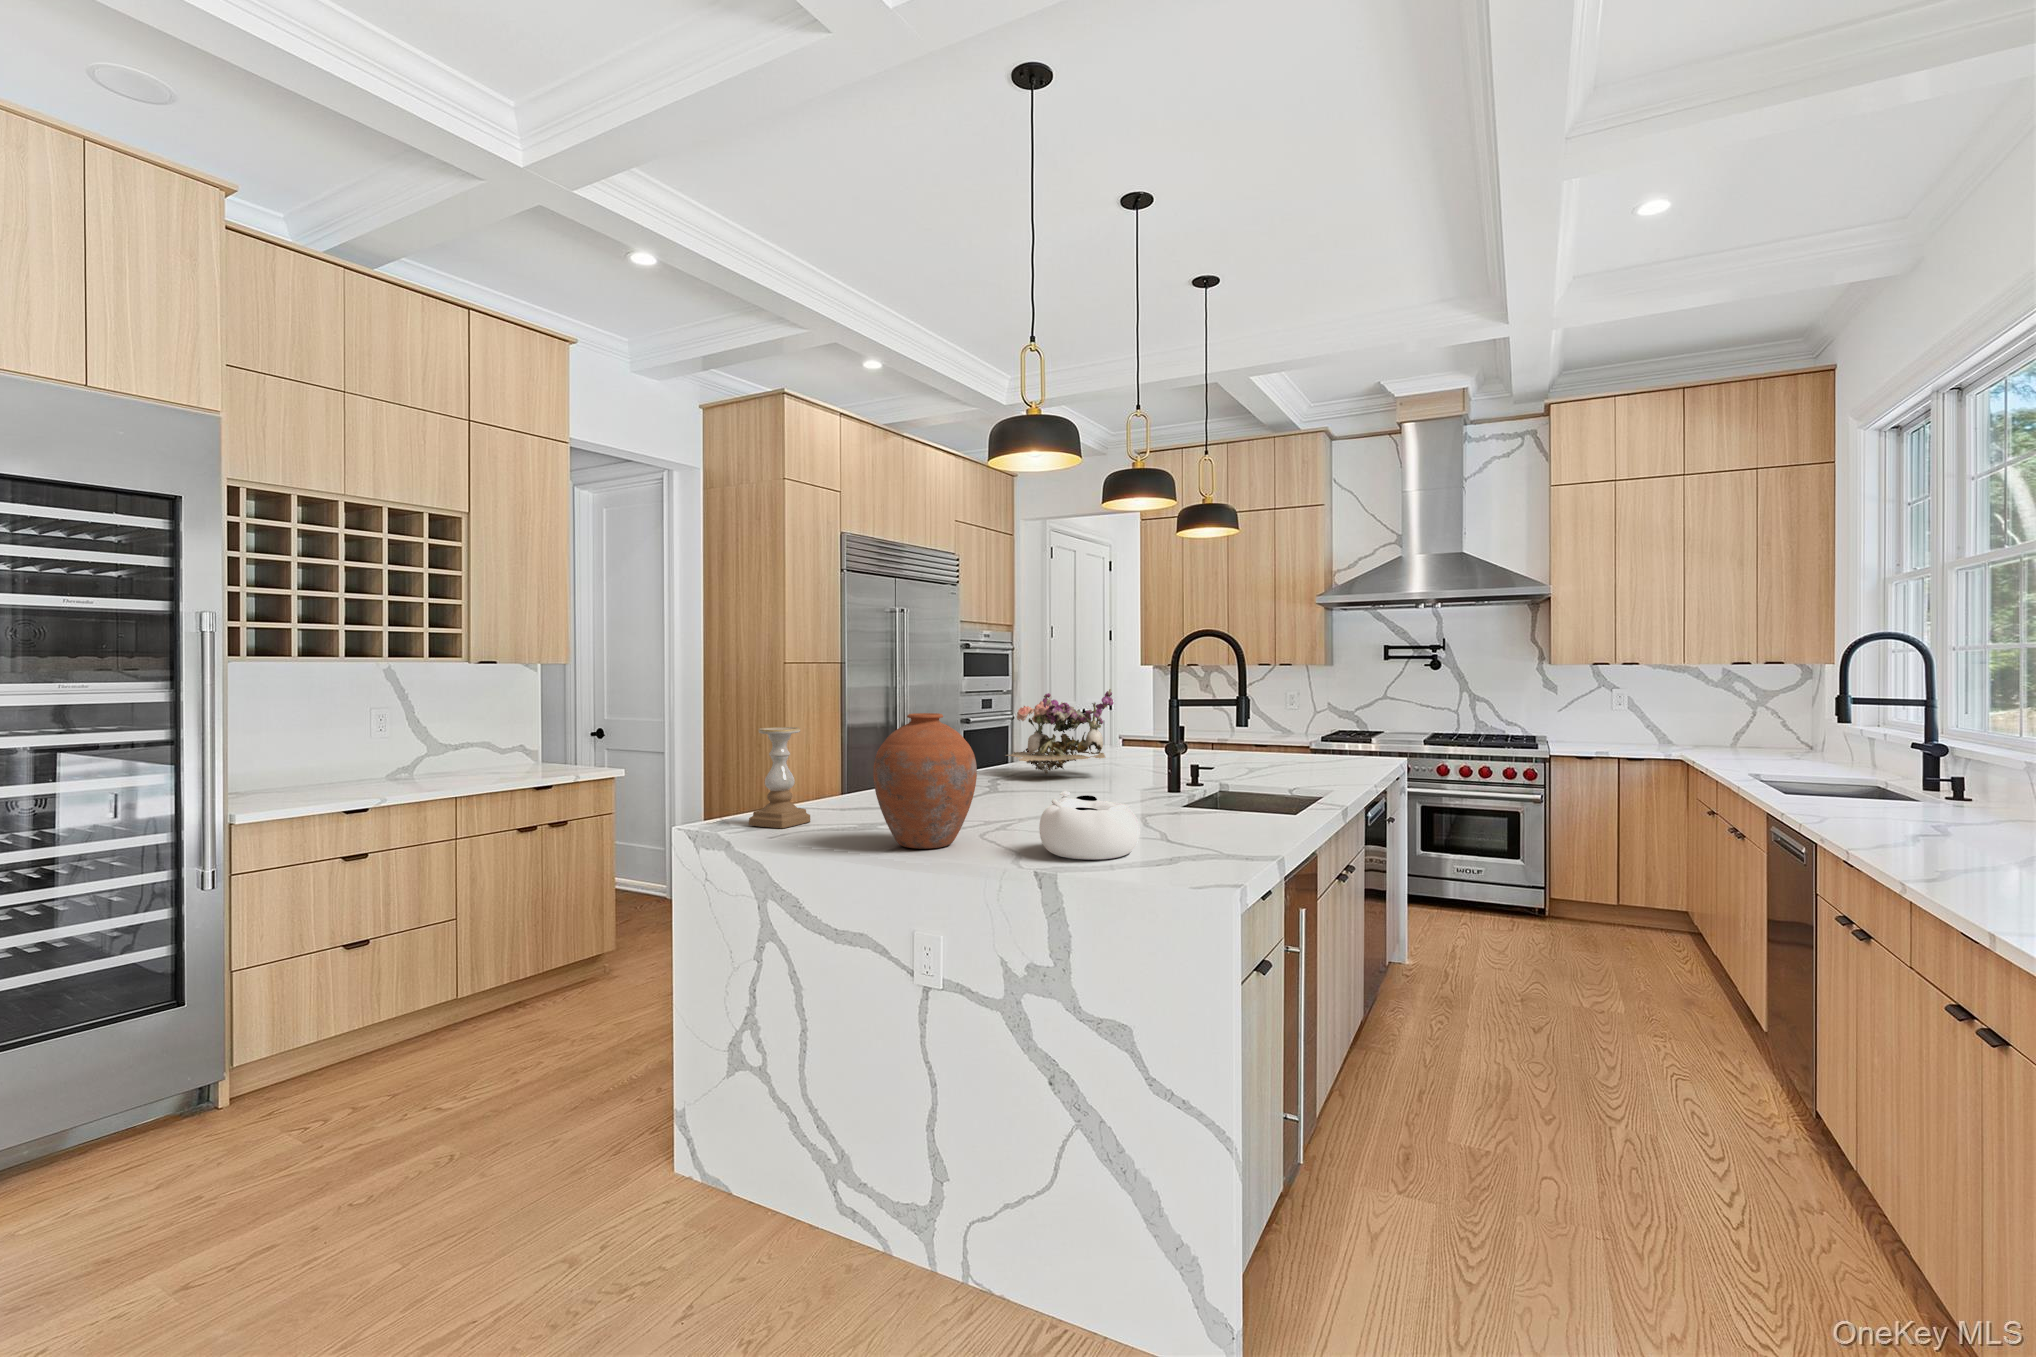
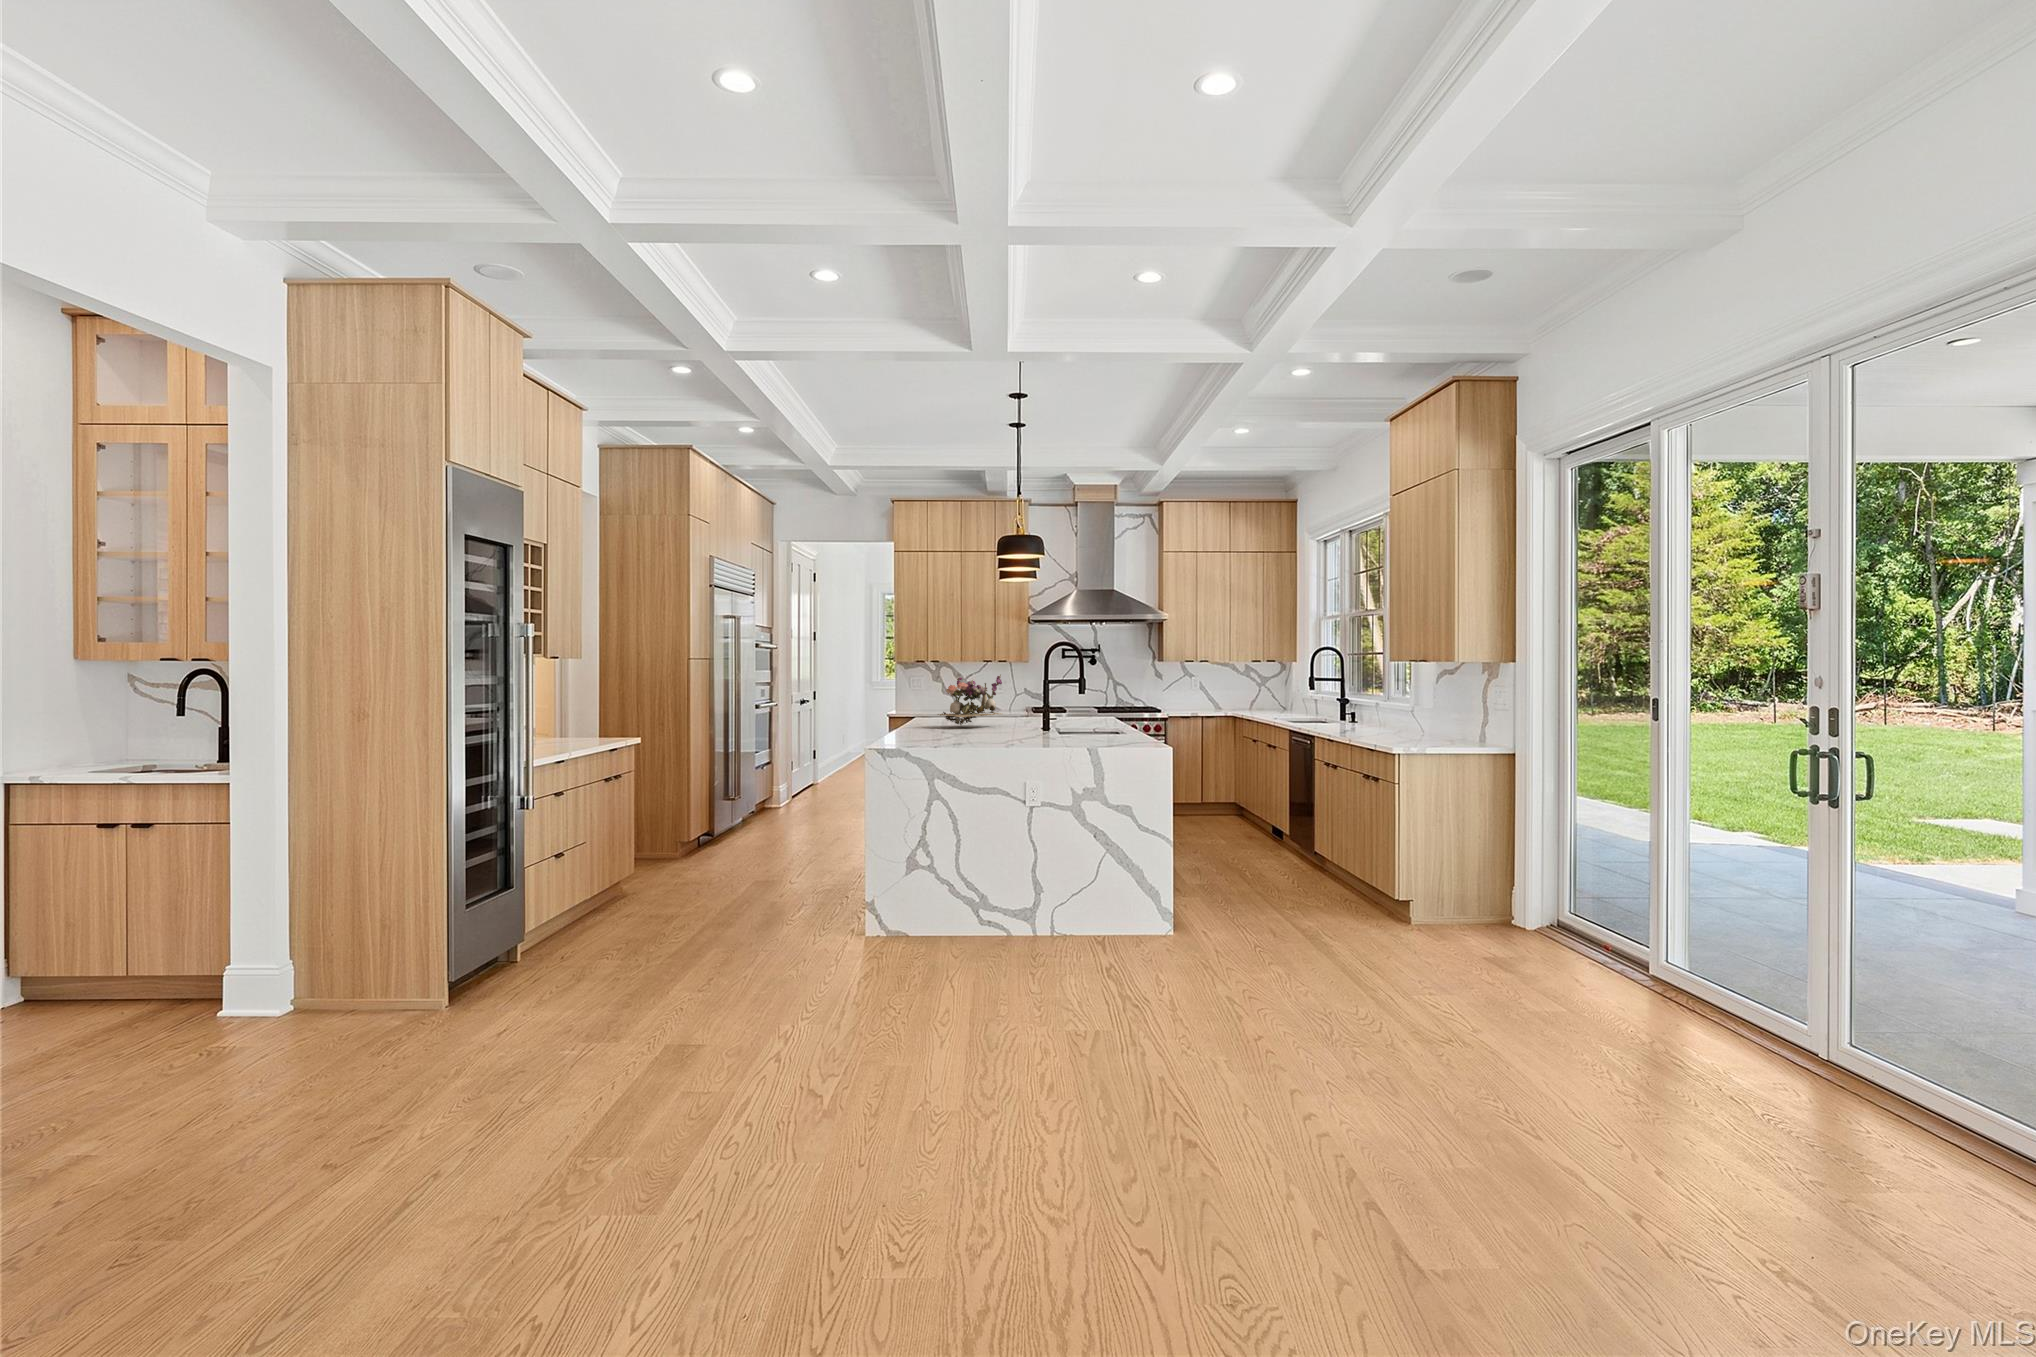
vase: present [873,713,977,849] -> none [1003,682,1051,743]
candle holder: present [749,727,810,828] -> none [907,693,931,744]
decorative bowl: present [1039,791,1140,860] -> none [1082,715,1124,741]

